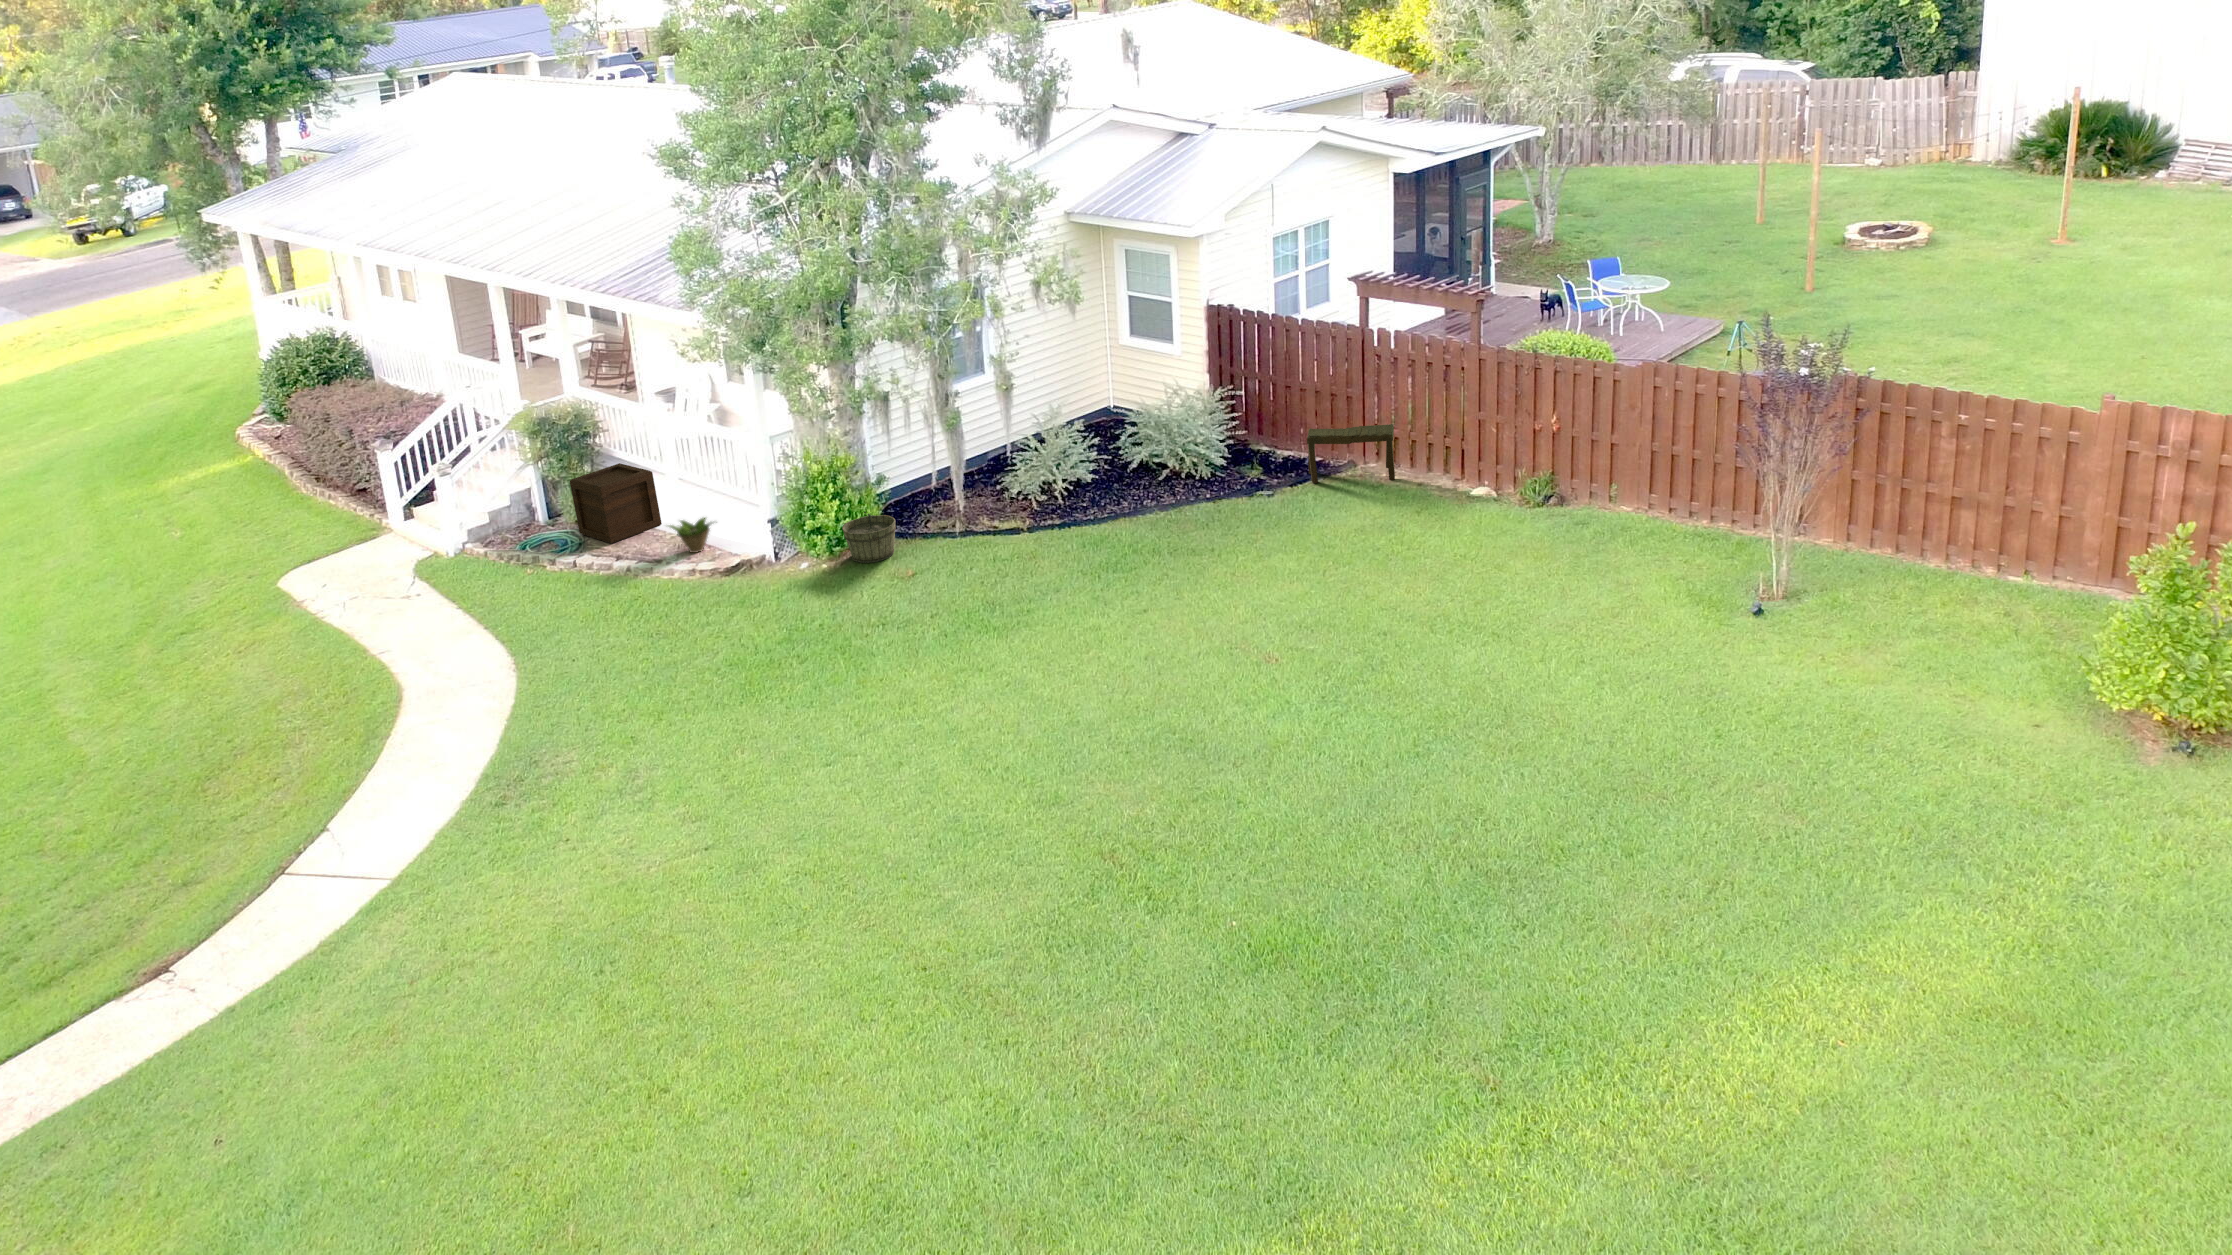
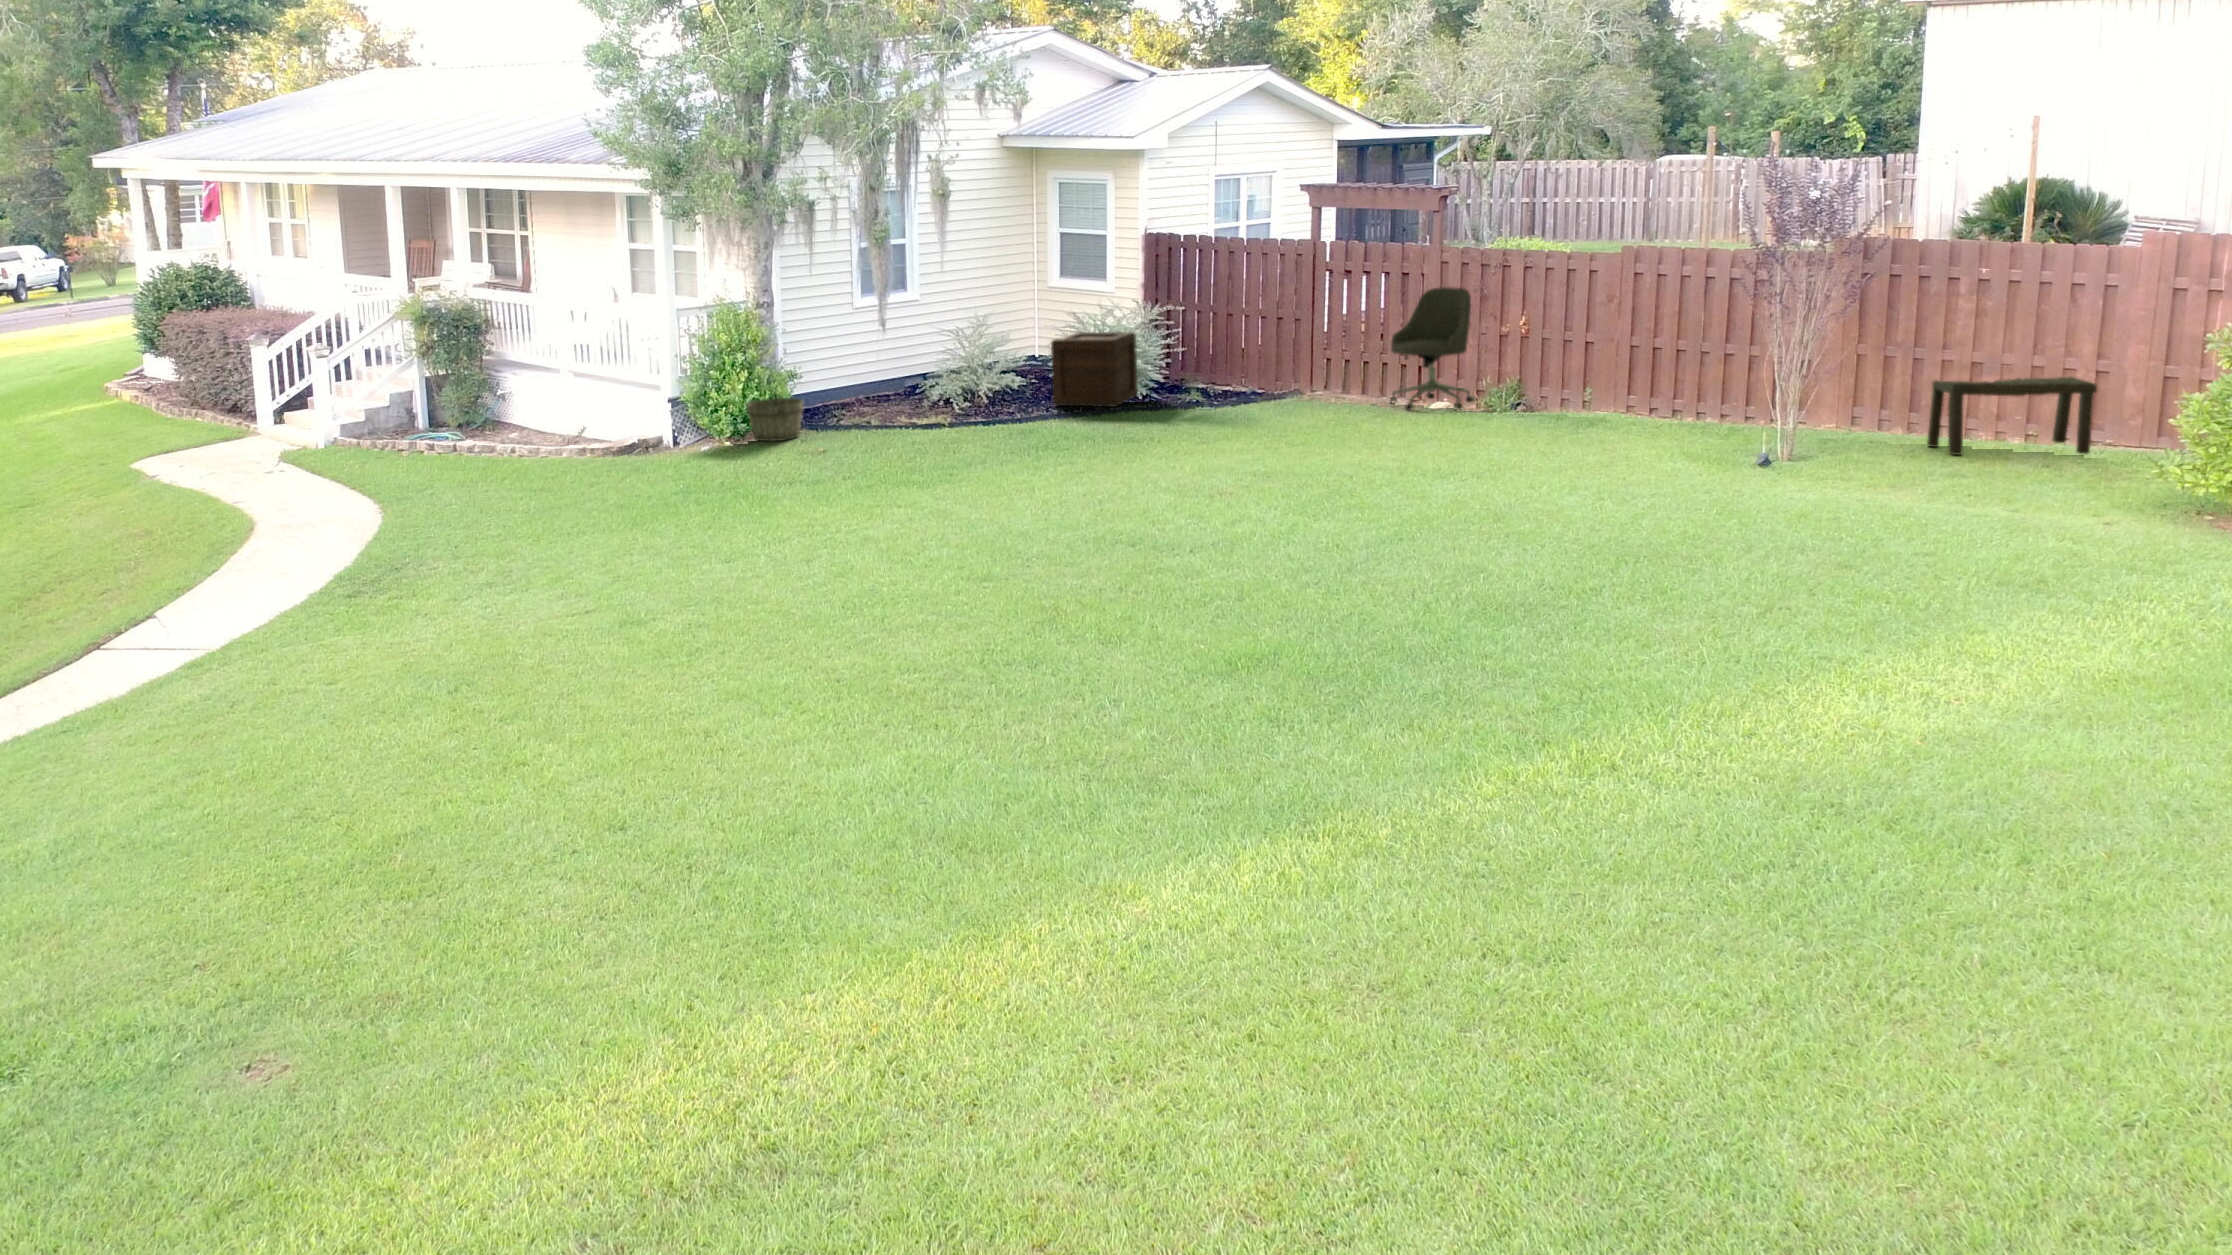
chair: none [1435,385,1514,508] -> present [1390,287,1474,410]
bench: present [1307,424,1395,483] -> present [1927,377,2097,456]
wooden crate: present [570,463,662,544] -> present [1051,332,1138,407]
decorative plant: present [669,518,712,553] -> none [552,402,611,437]

